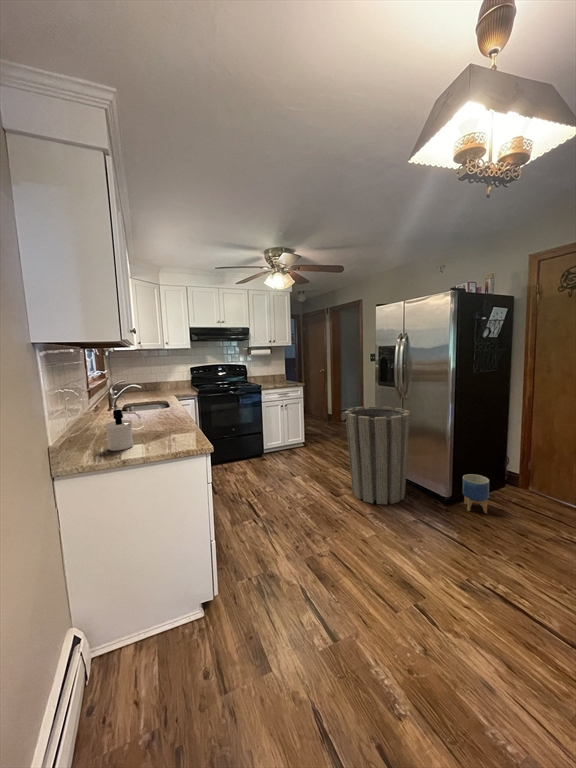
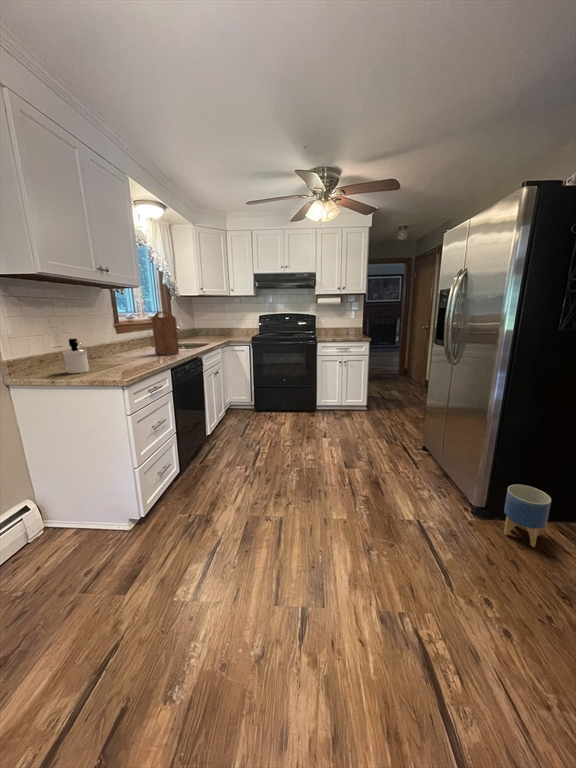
cutting board: none [141,371,173,418] -> present [151,311,179,354]
trash can: present [345,406,410,504] -> none [363,369,451,494]

